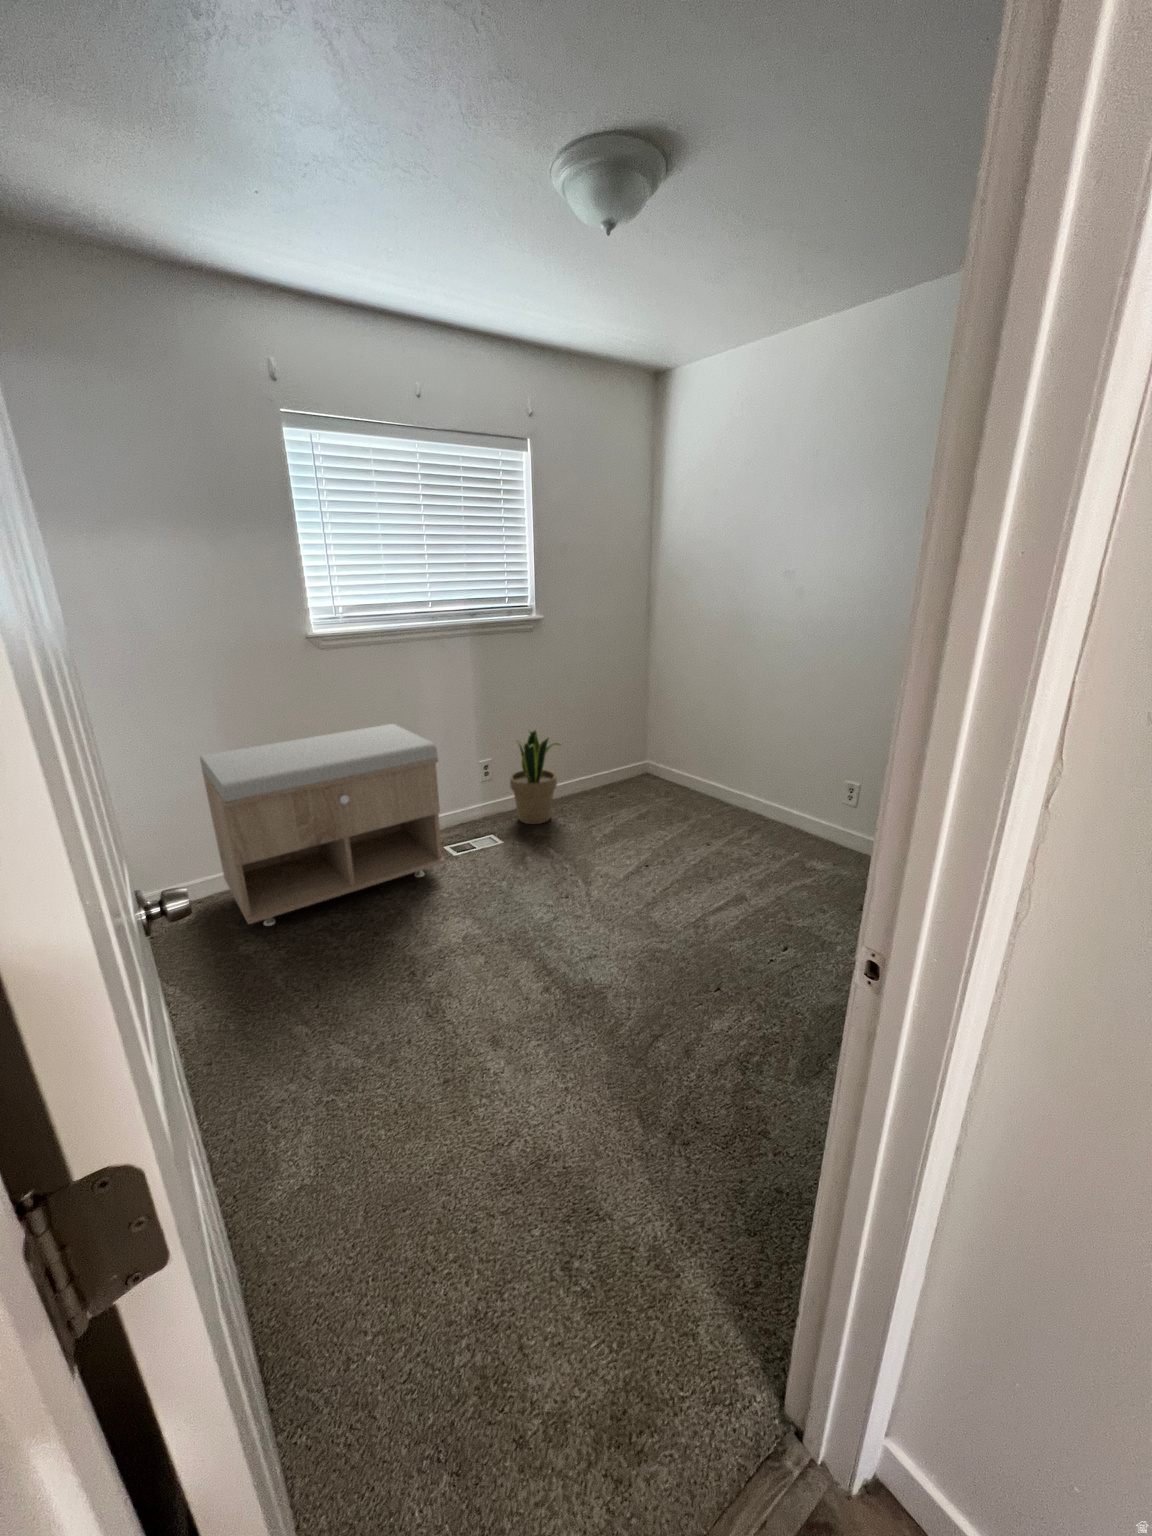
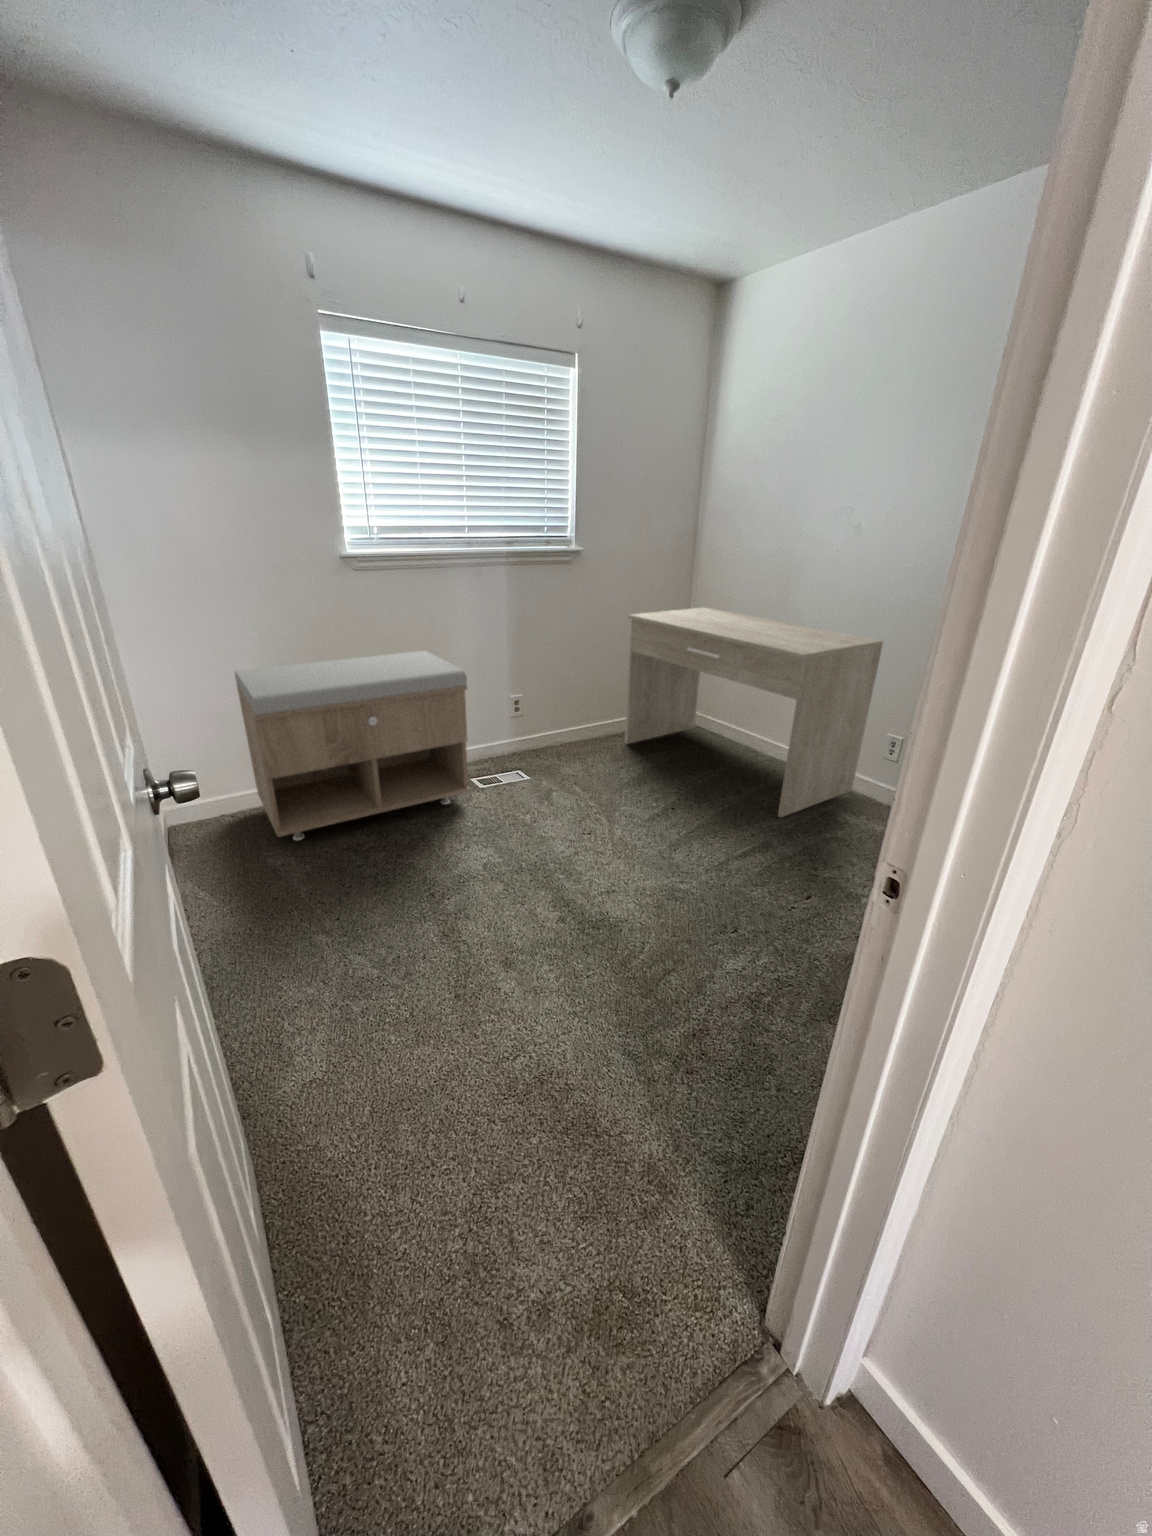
desk: none [592,666,836,870] -> present [625,608,883,817]
potted plant: present [510,730,560,824] -> none [540,665,594,761]

